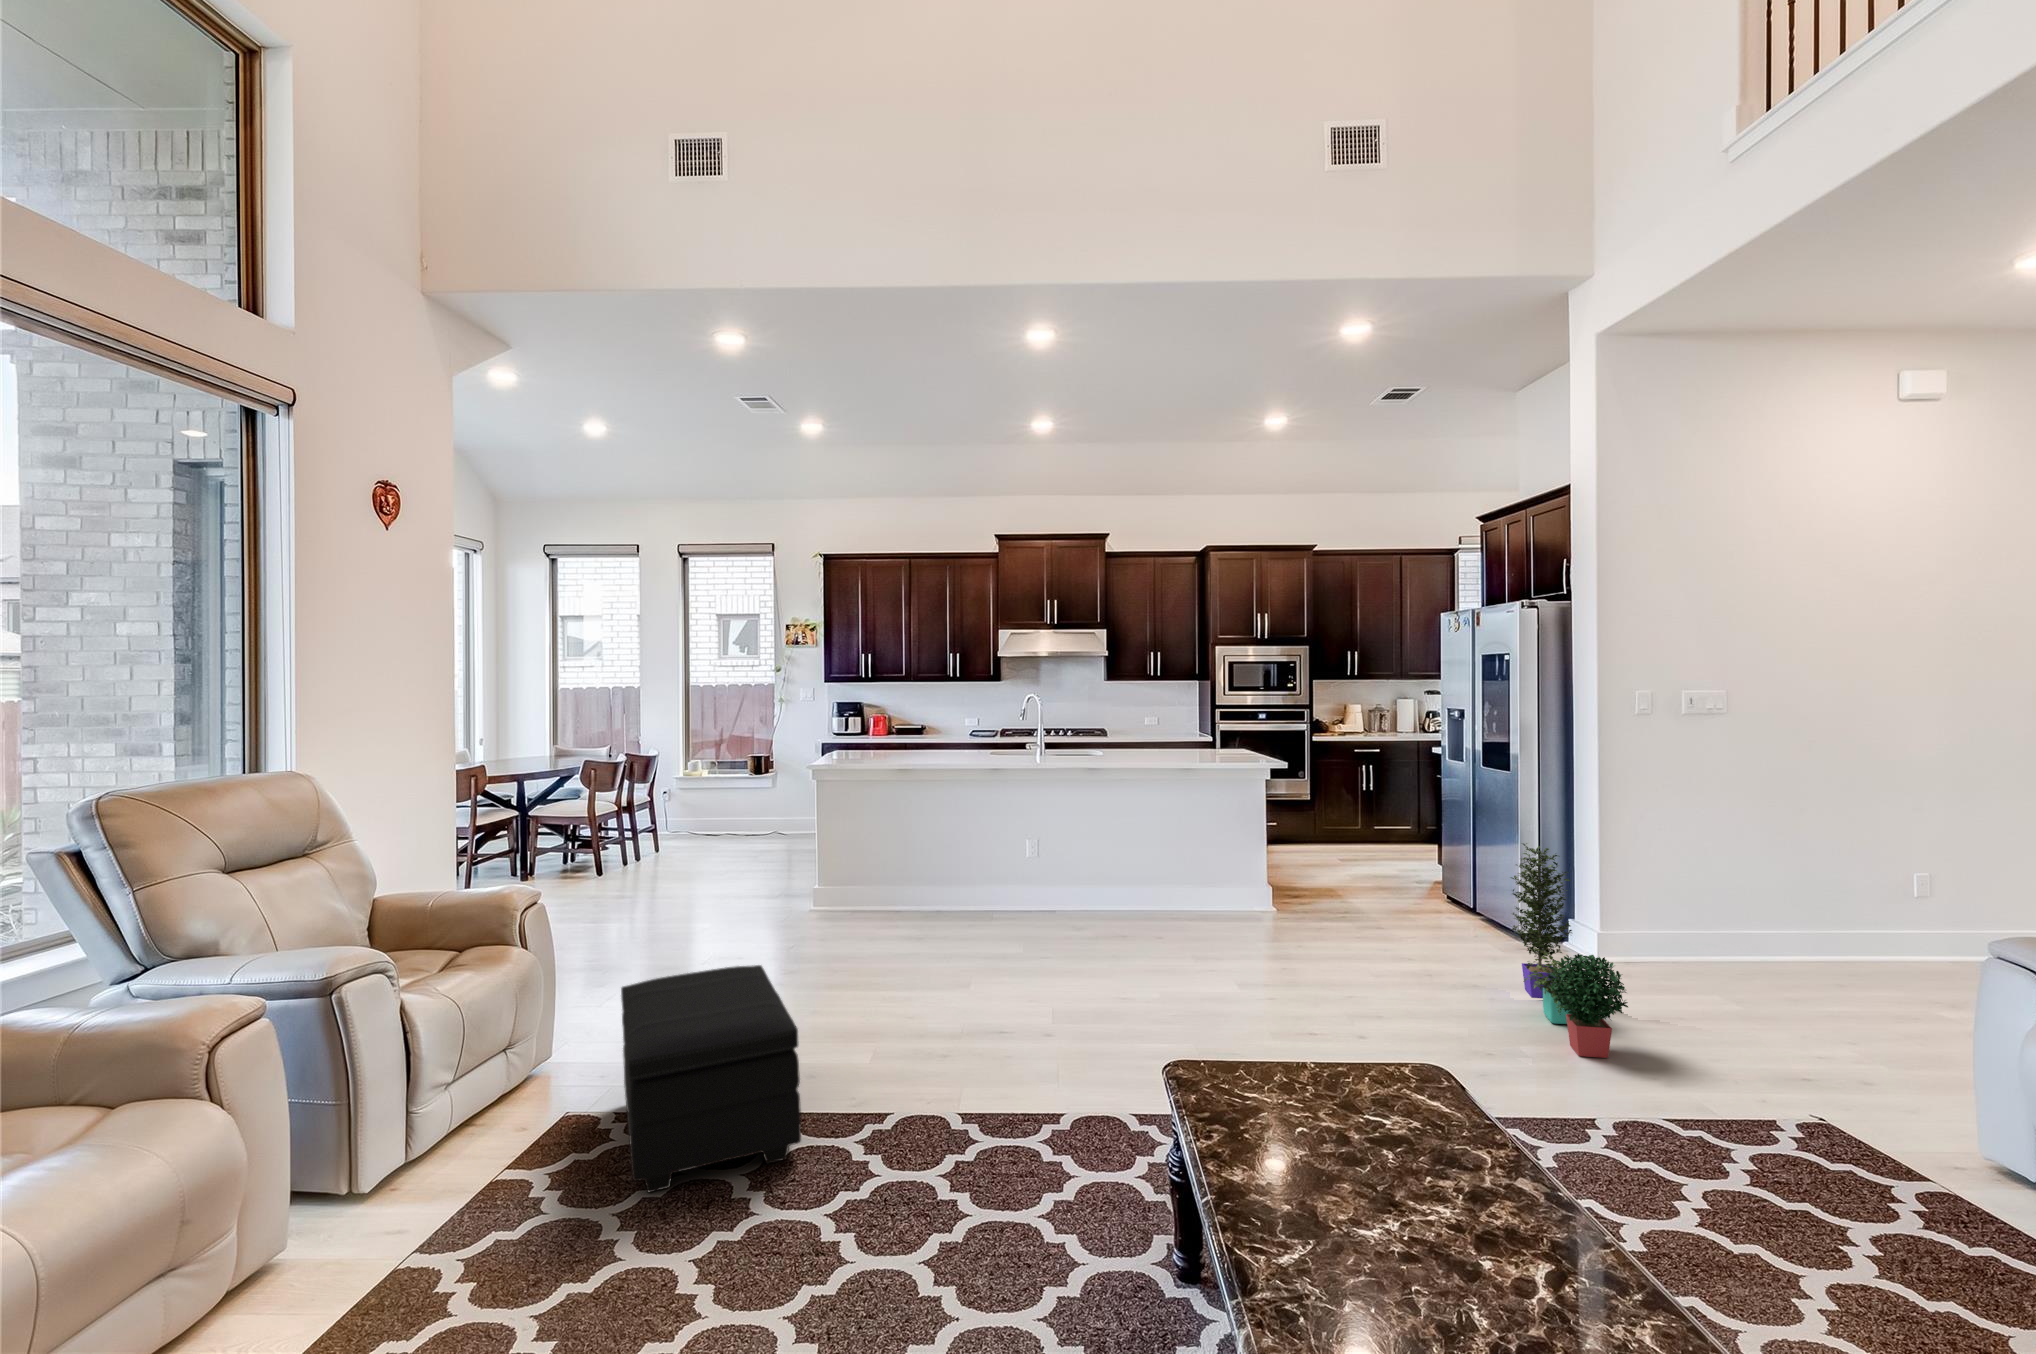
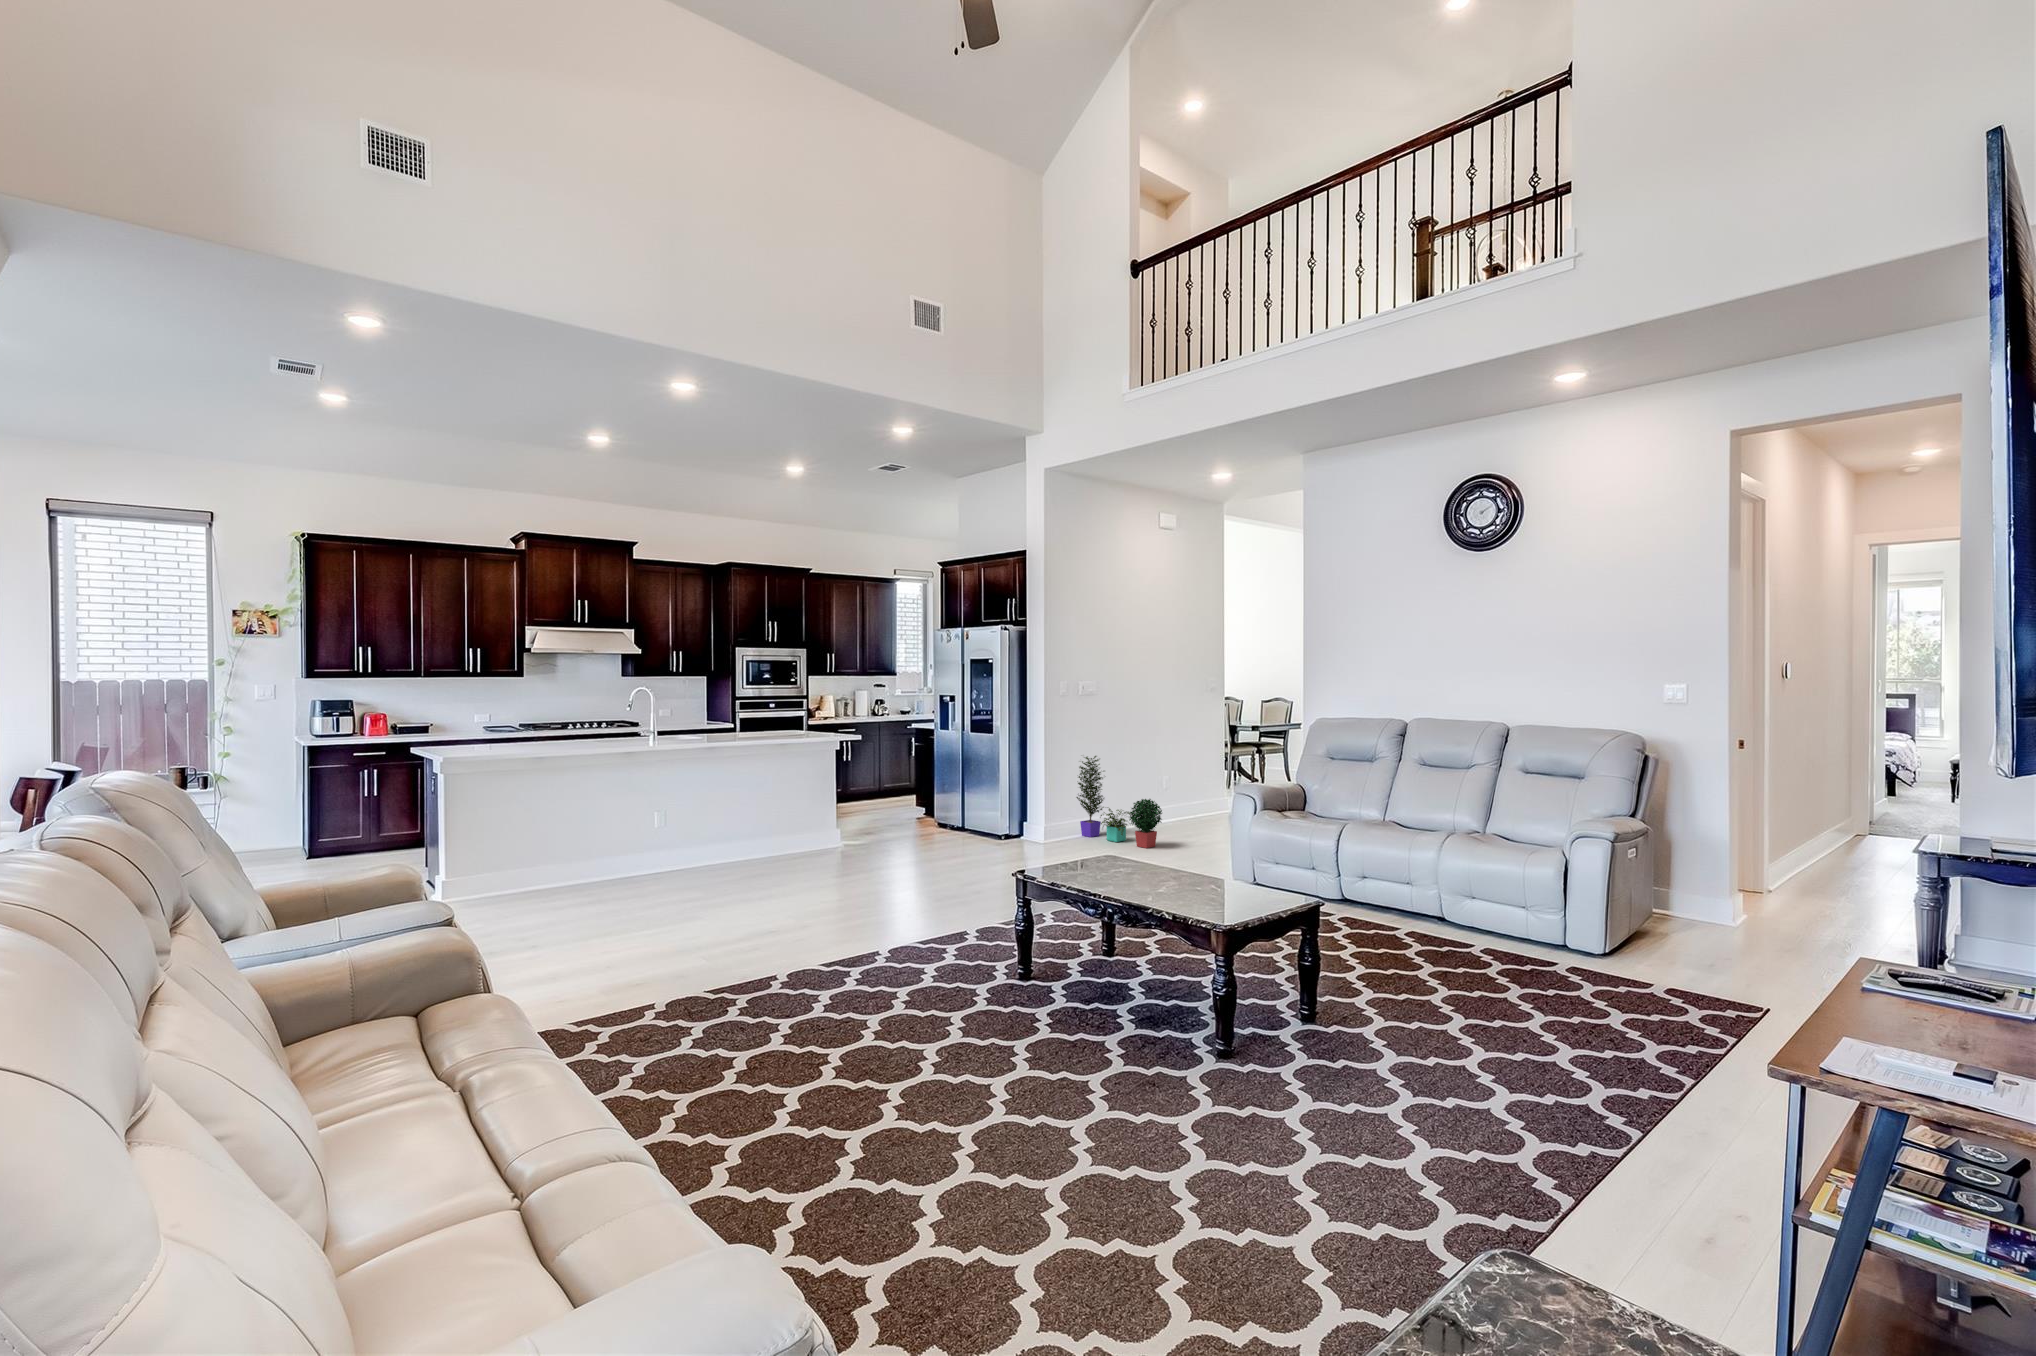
footstool: present [621,965,801,1192] -> none [803,860,977,983]

